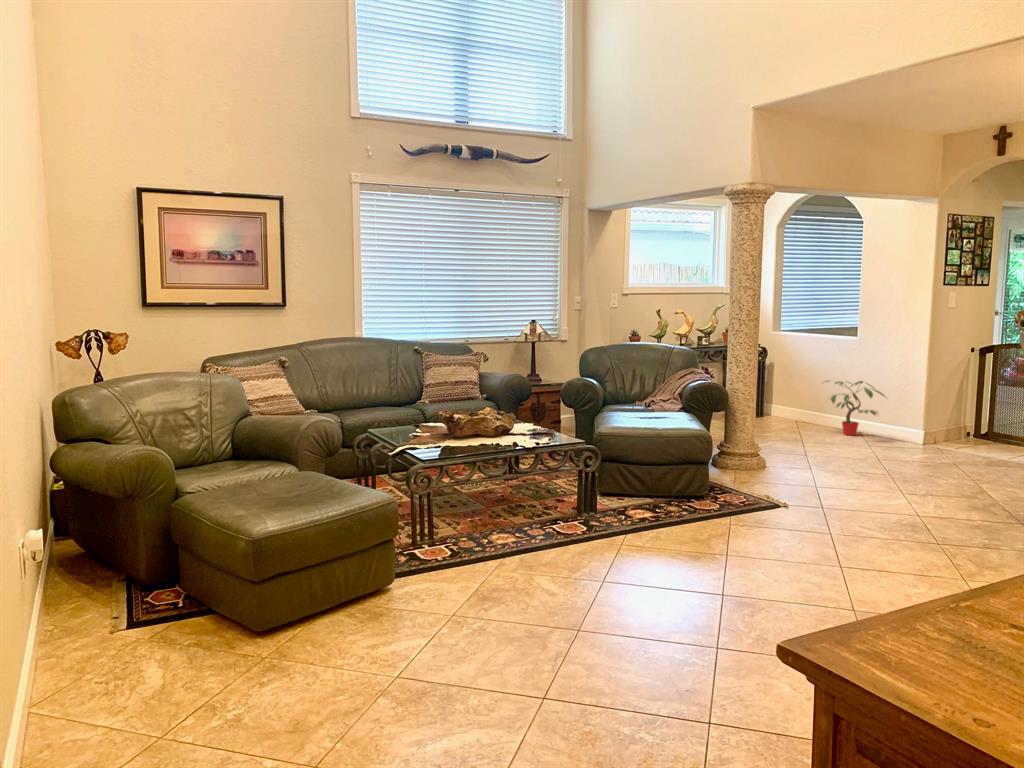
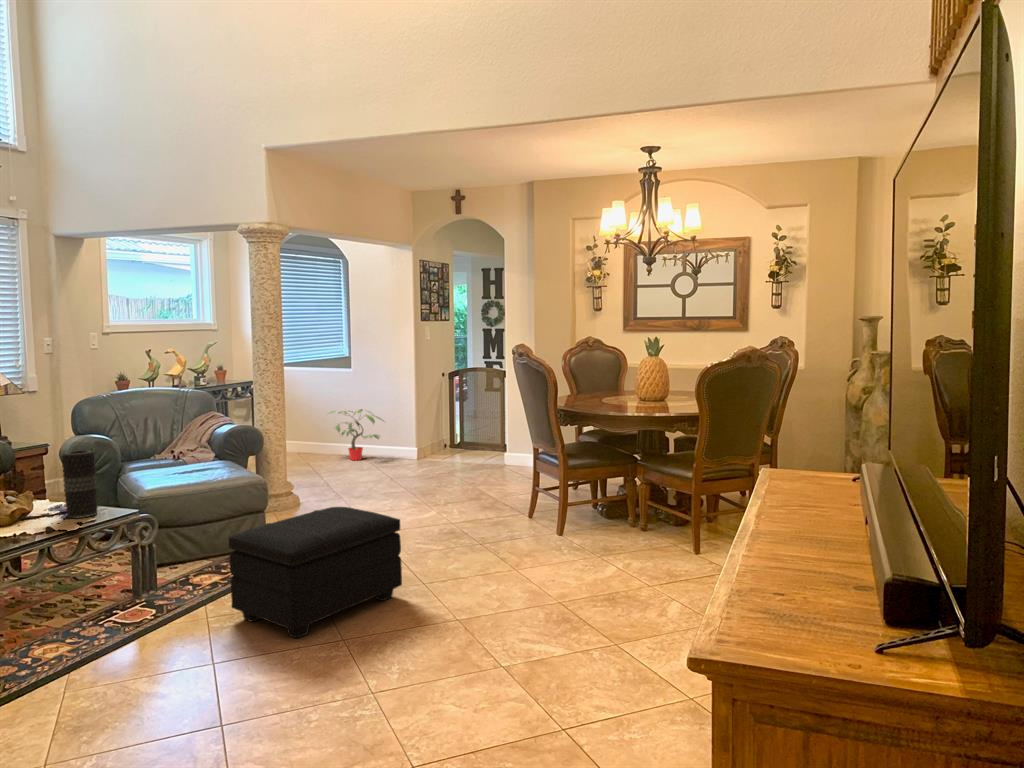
vase: none [534,385,557,440] -> present [62,450,98,518]
footstool: none [640,468,812,582] -> present [229,507,402,638]

